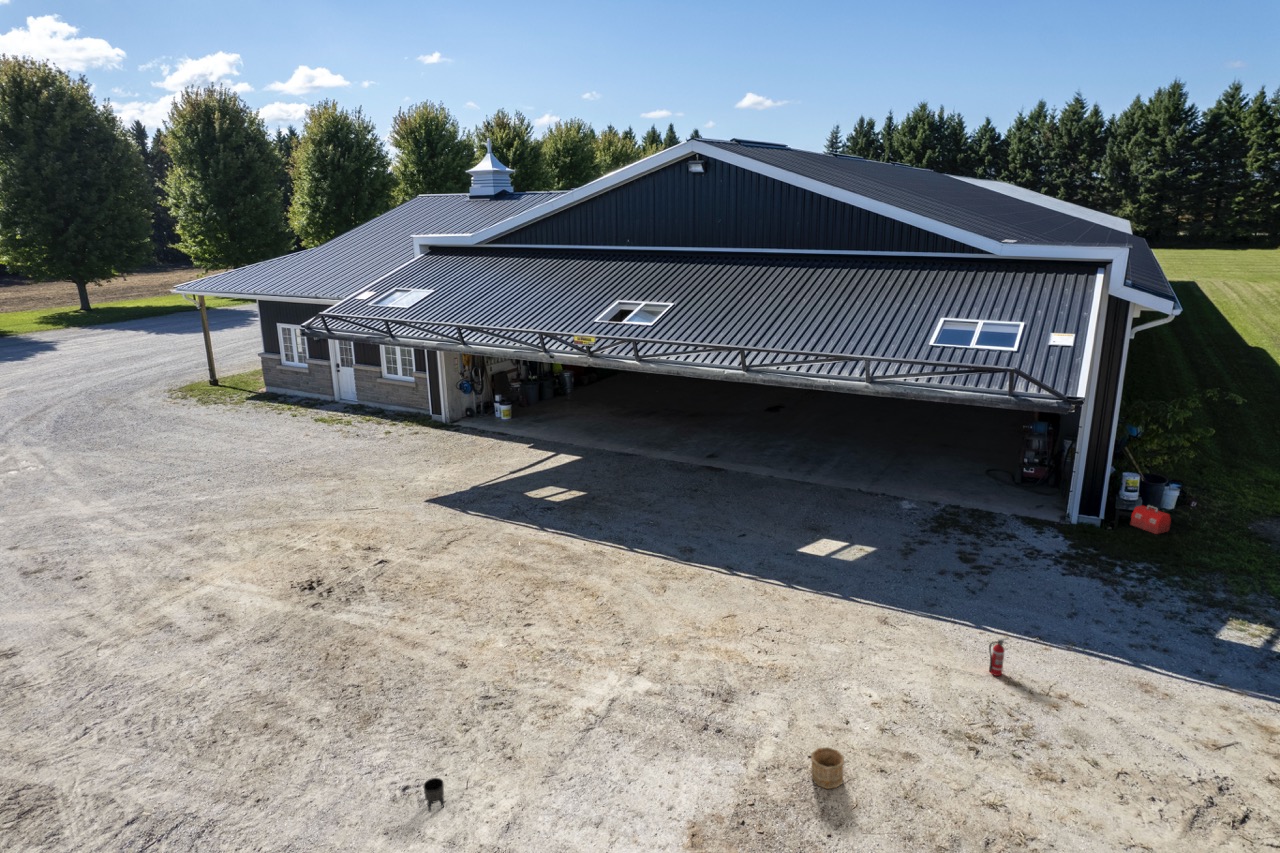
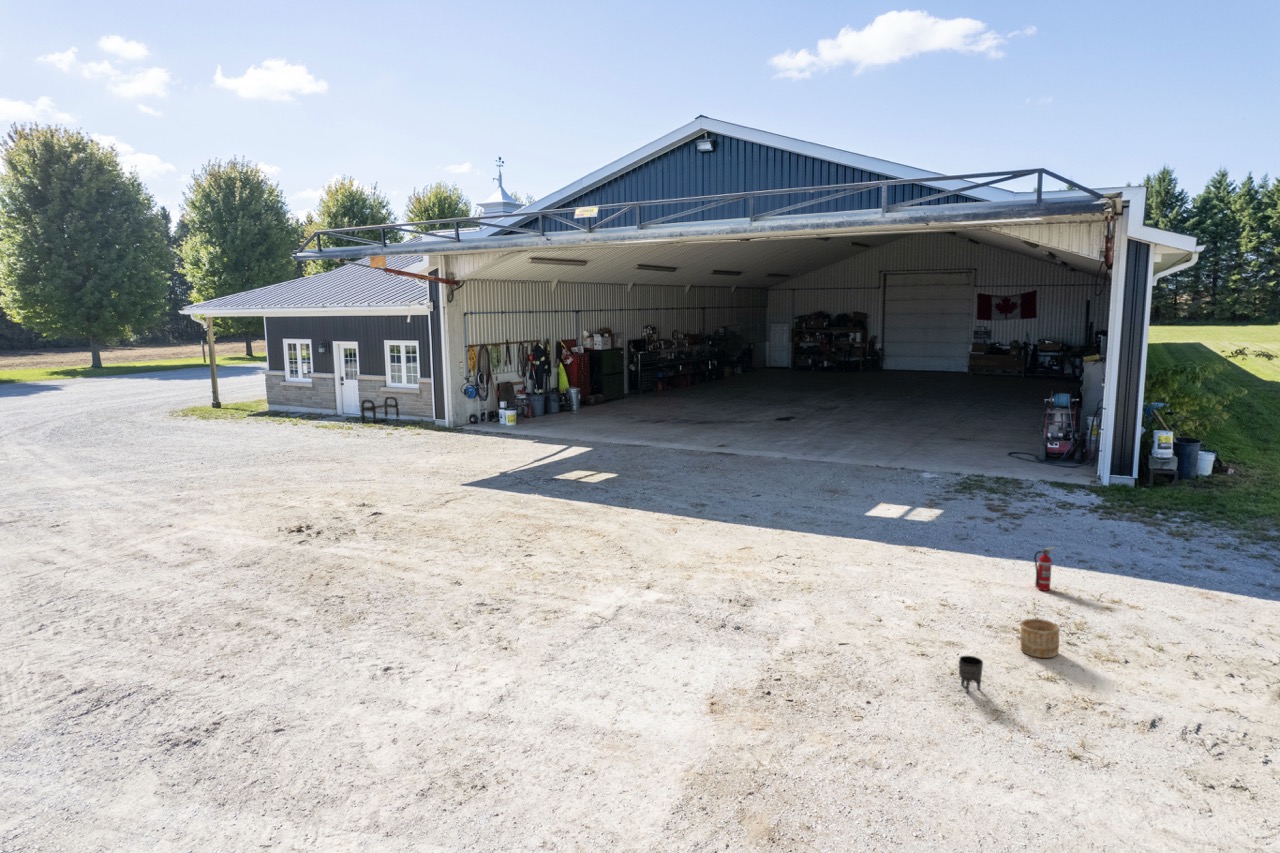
bench: none [359,387,396,416] -> present [361,397,400,423]
toolbox: present [1131,505,1171,534] -> none [1177,467,1221,496]
wooden bucket: present [811,747,844,789] -> present [1020,619,1060,658]
planter: present [424,778,444,811] -> present [959,656,983,693]

